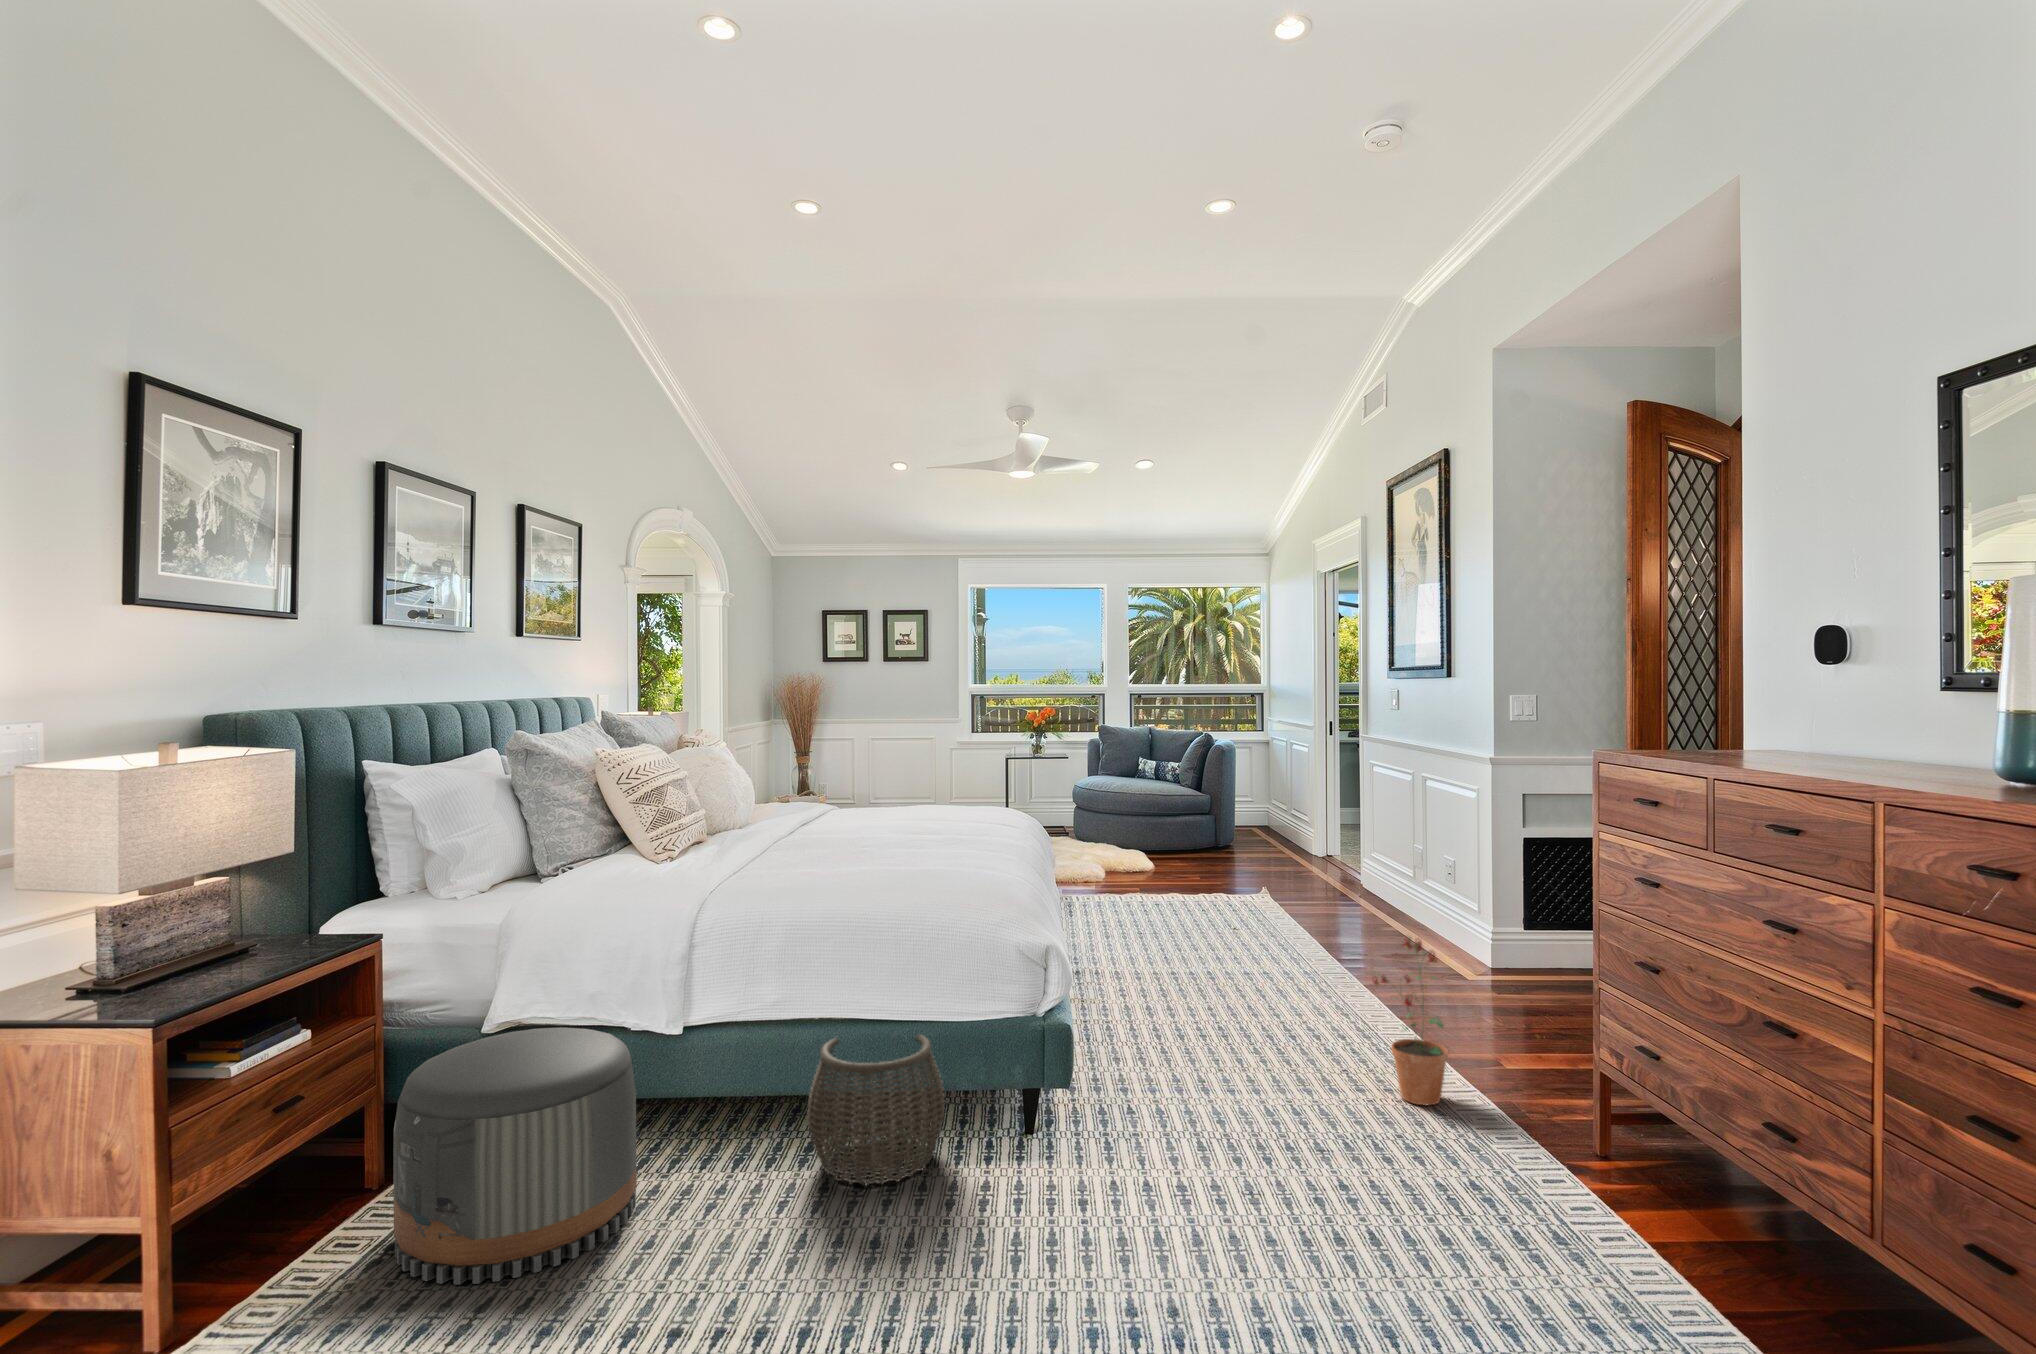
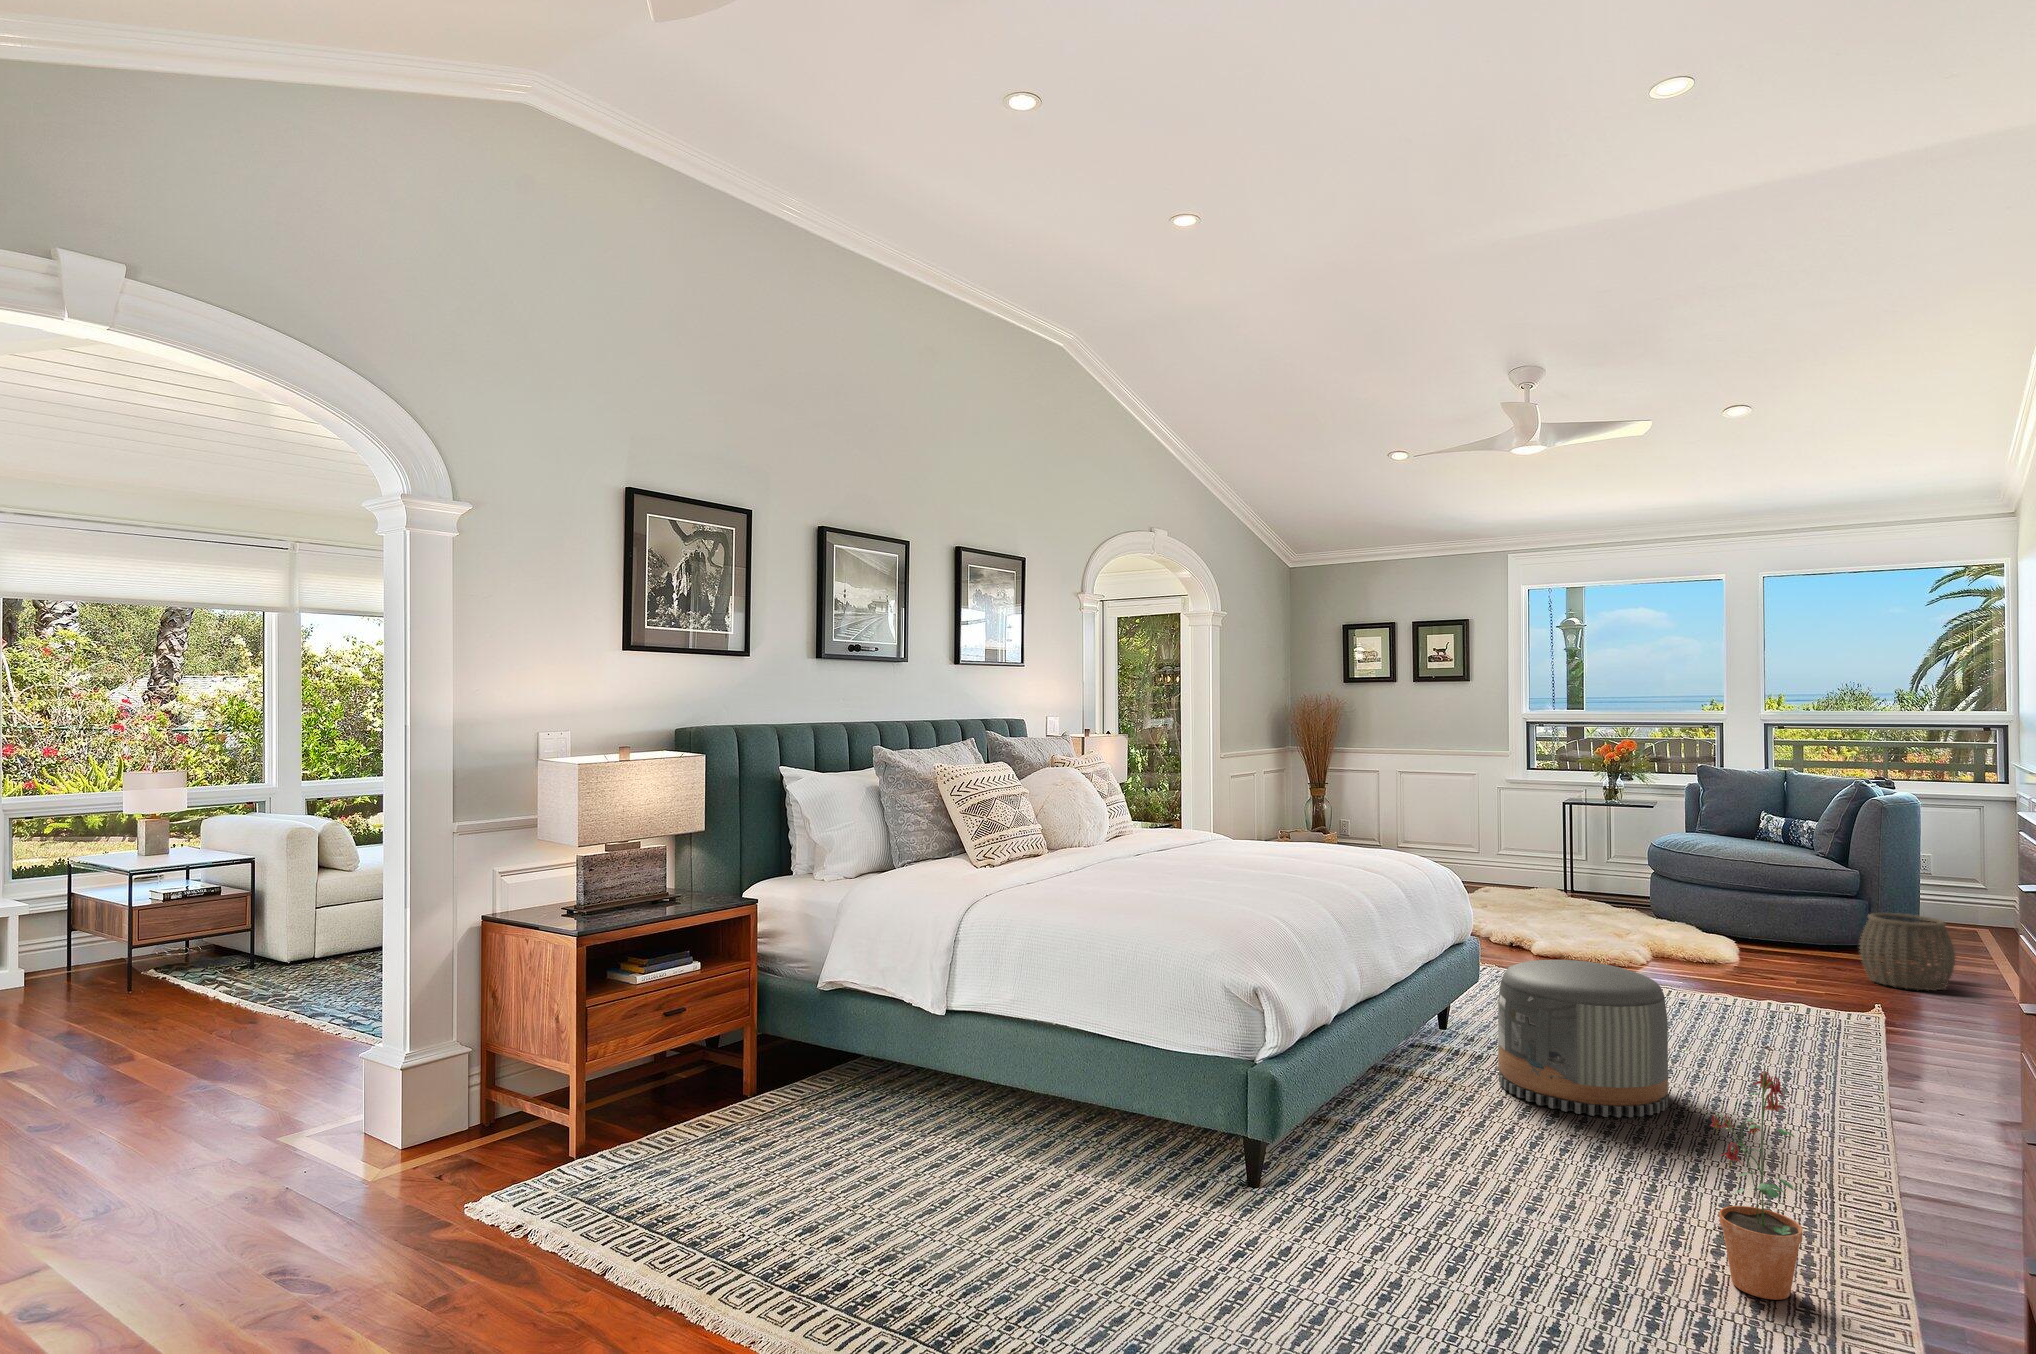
pouf: present [394,1027,637,1284] -> present [1498,960,1668,1117]
woven basket: present [807,1035,945,1186] -> present [1859,913,1956,991]

